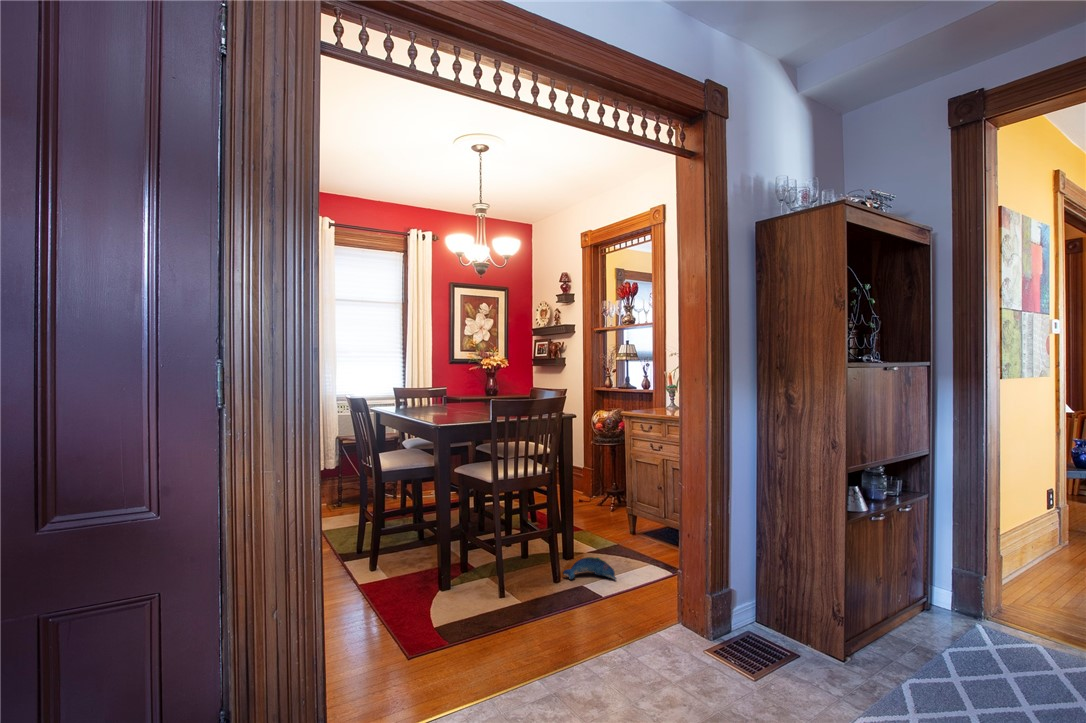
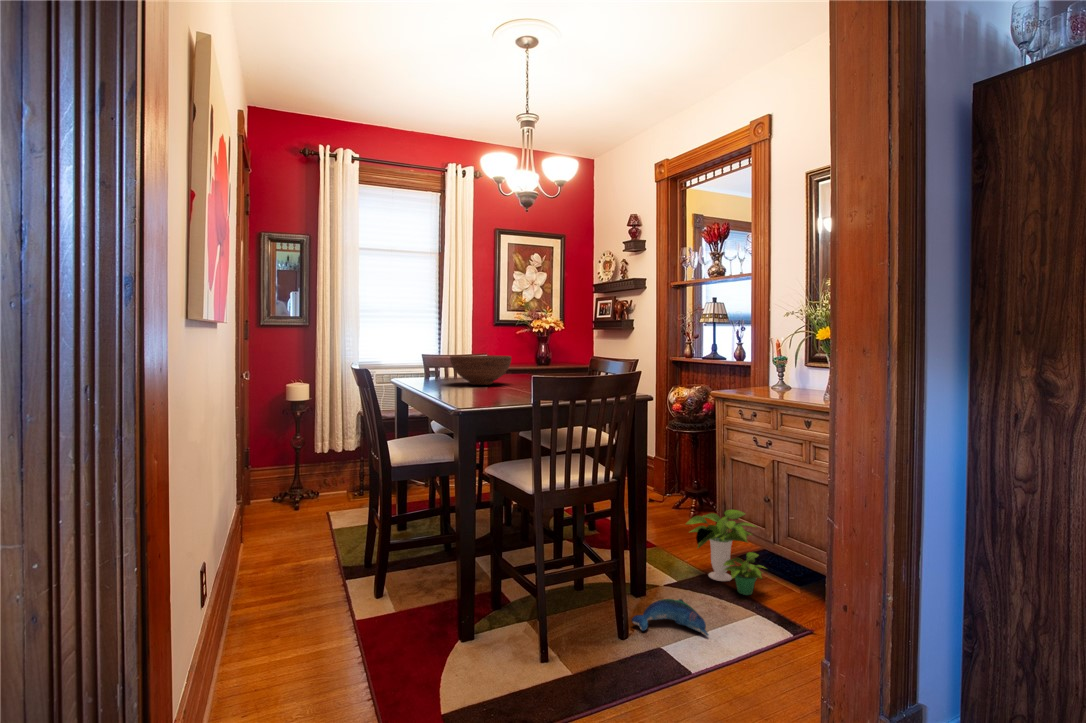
fruit bowl: none [422,386,470,409] -> present [450,355,511,385]
potted plant: none [603,497,660,557] -> present [686,510,765,595]

